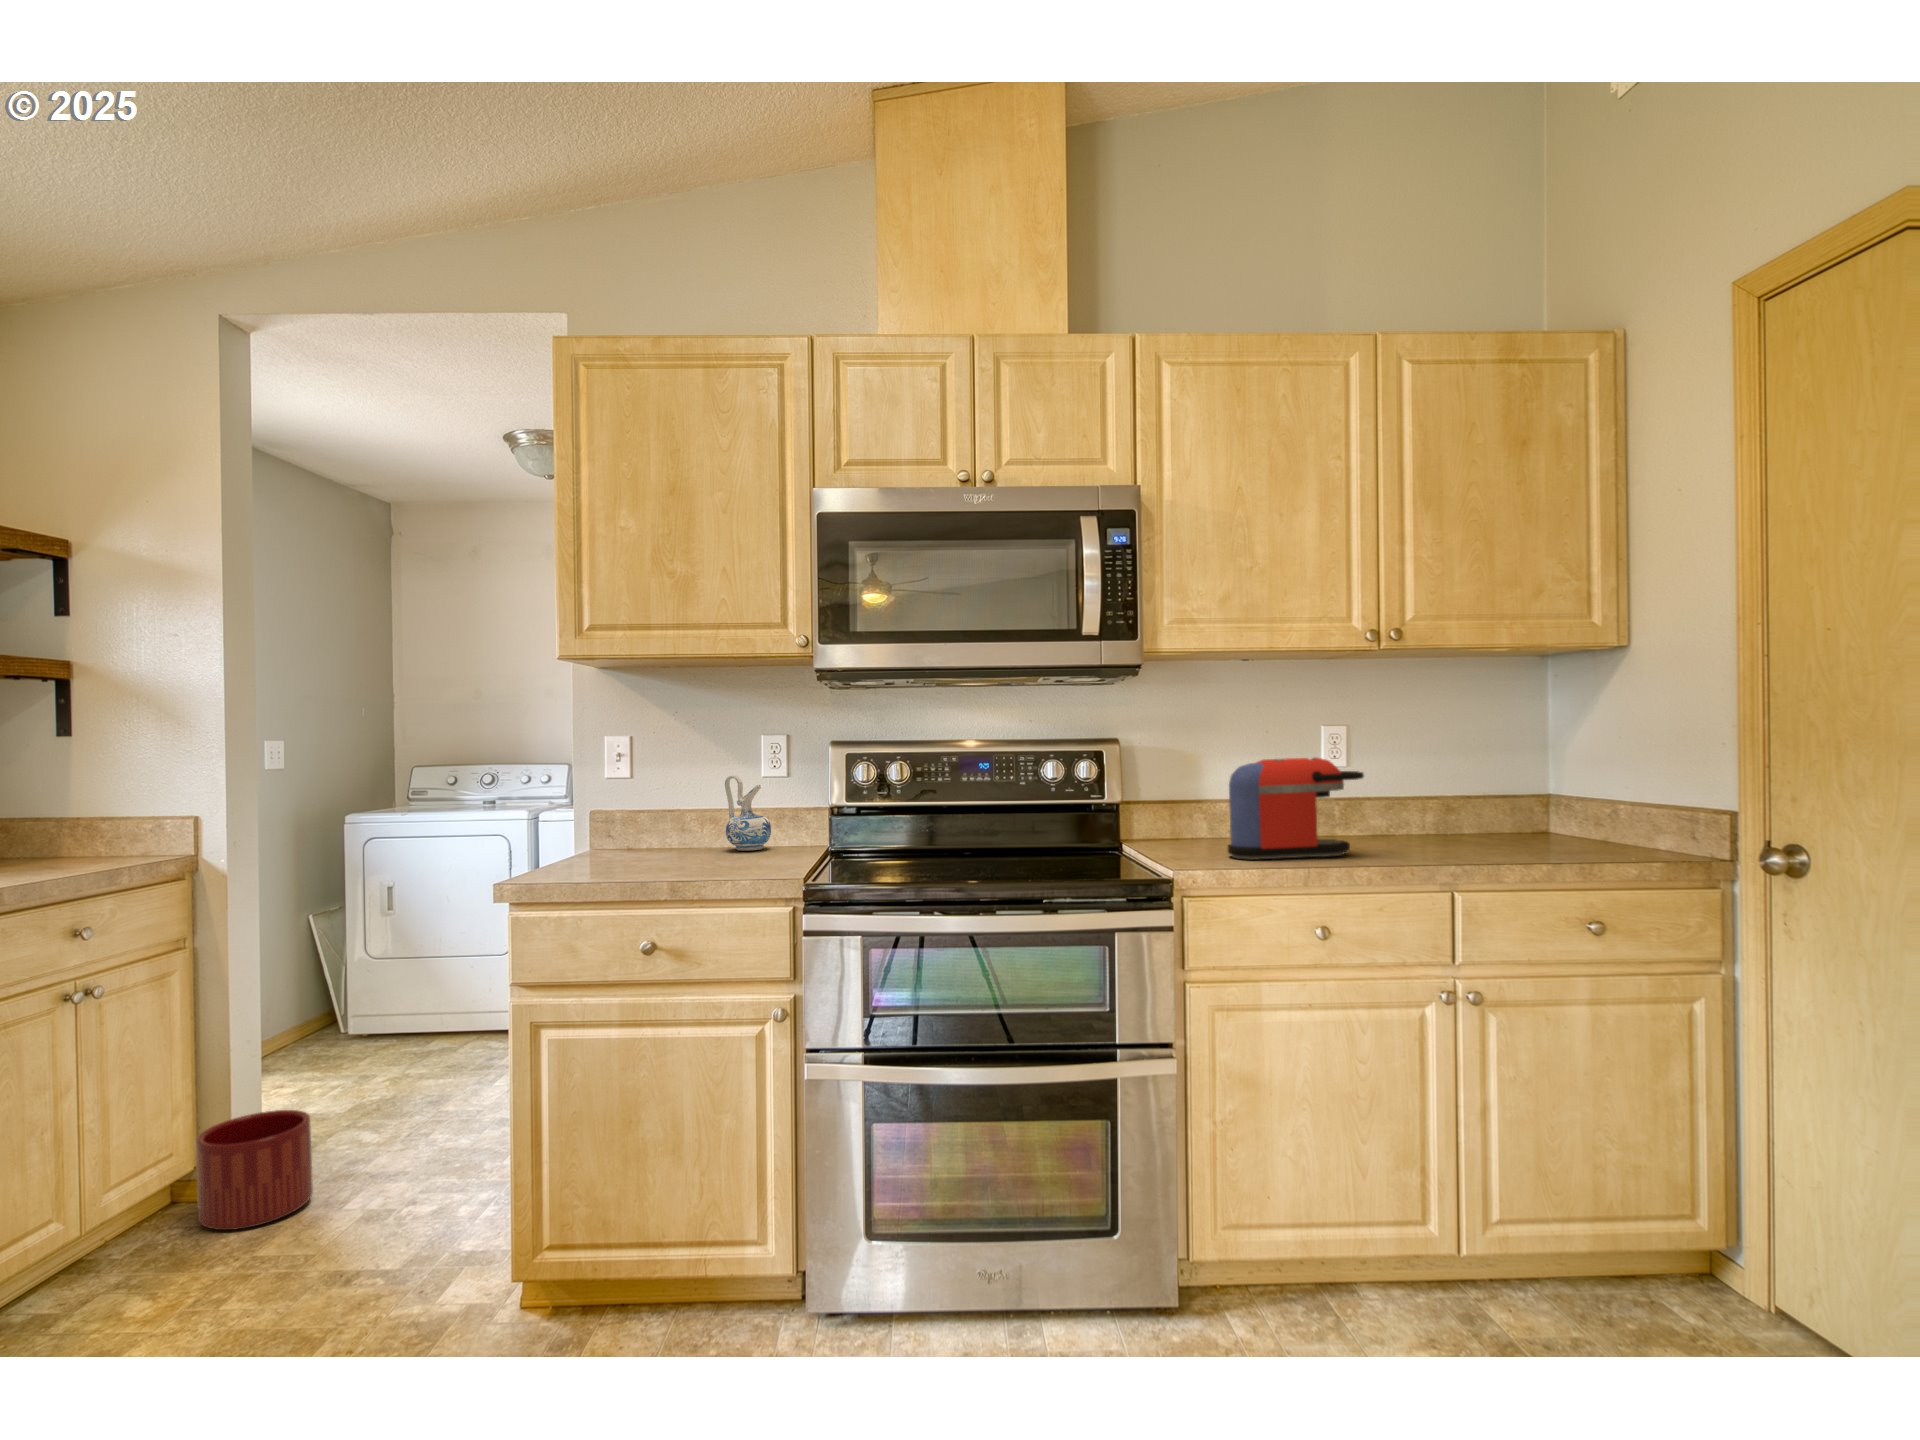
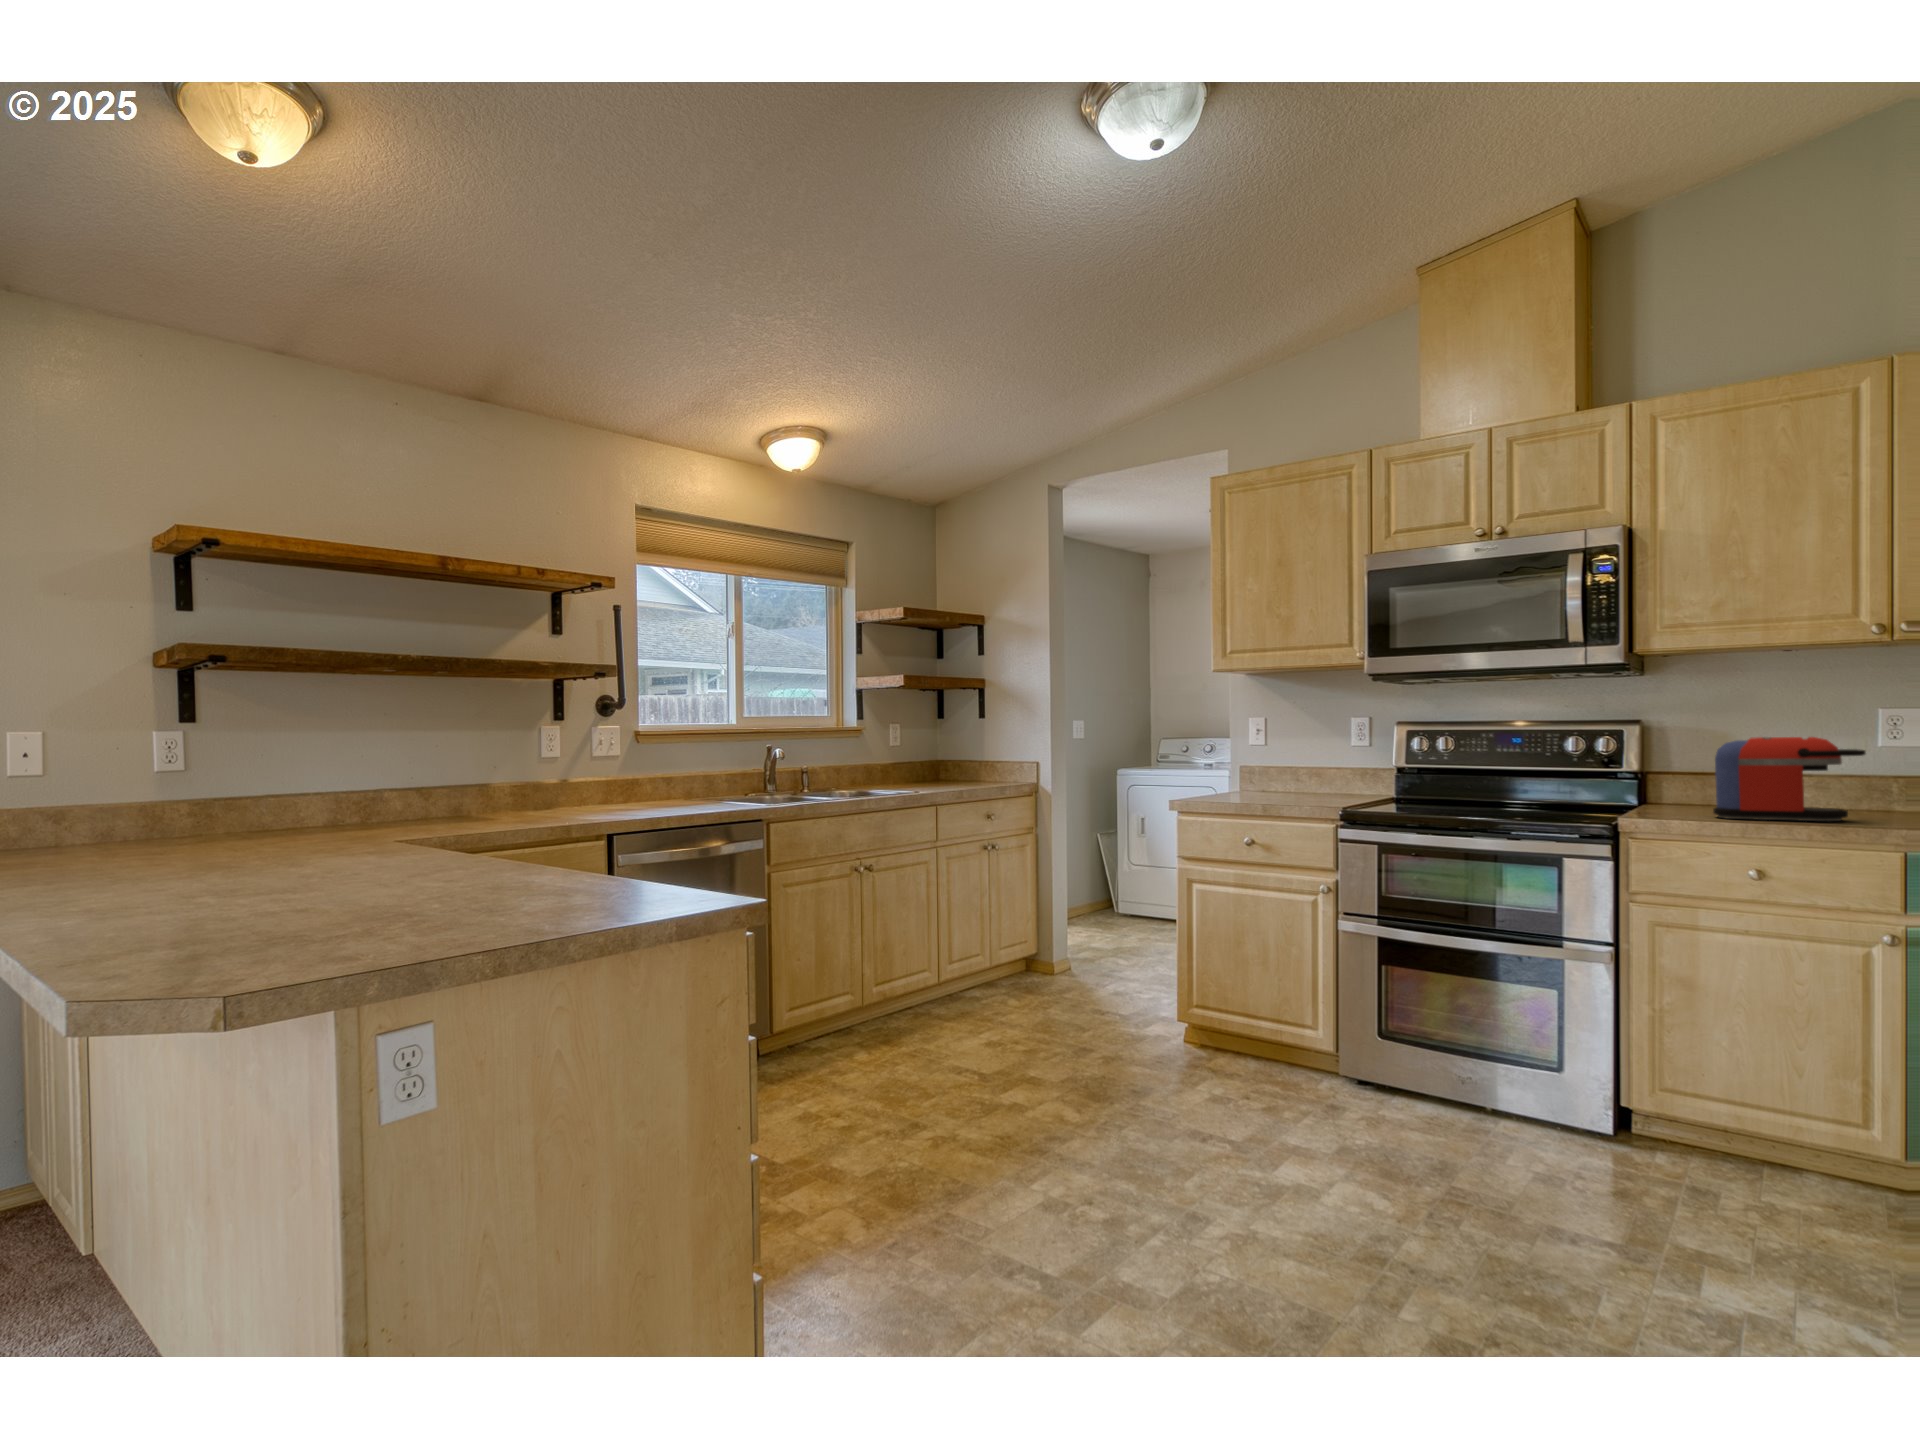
ceramic pitcher: present [725,775,771,850] -> none [1322,744,1354,795]
planter: present [196,1110,313,1230] -> none [1038,928,1091,984]

